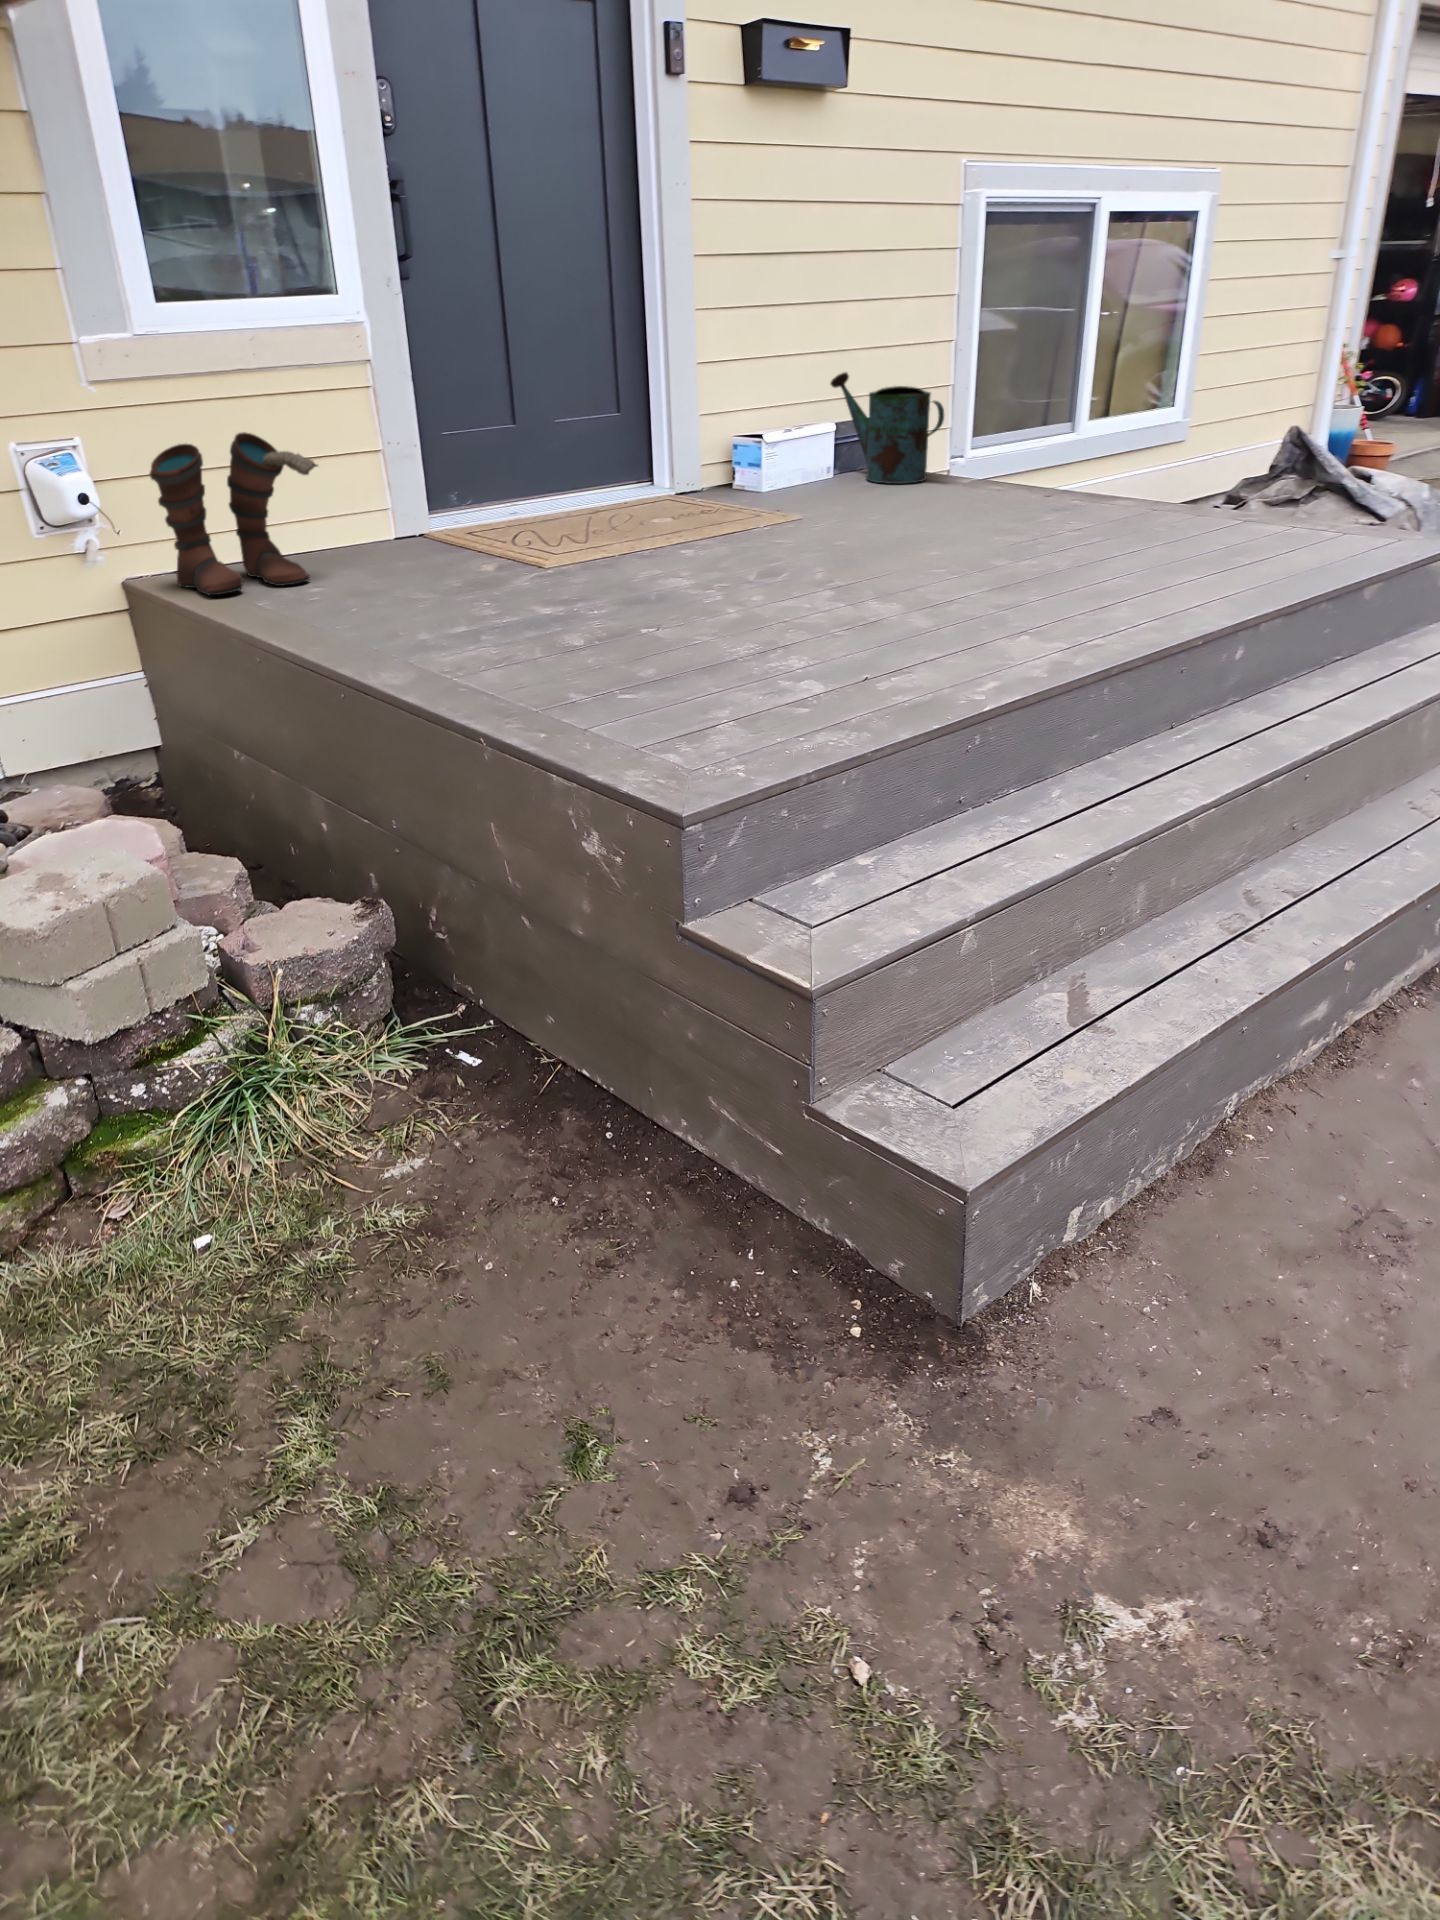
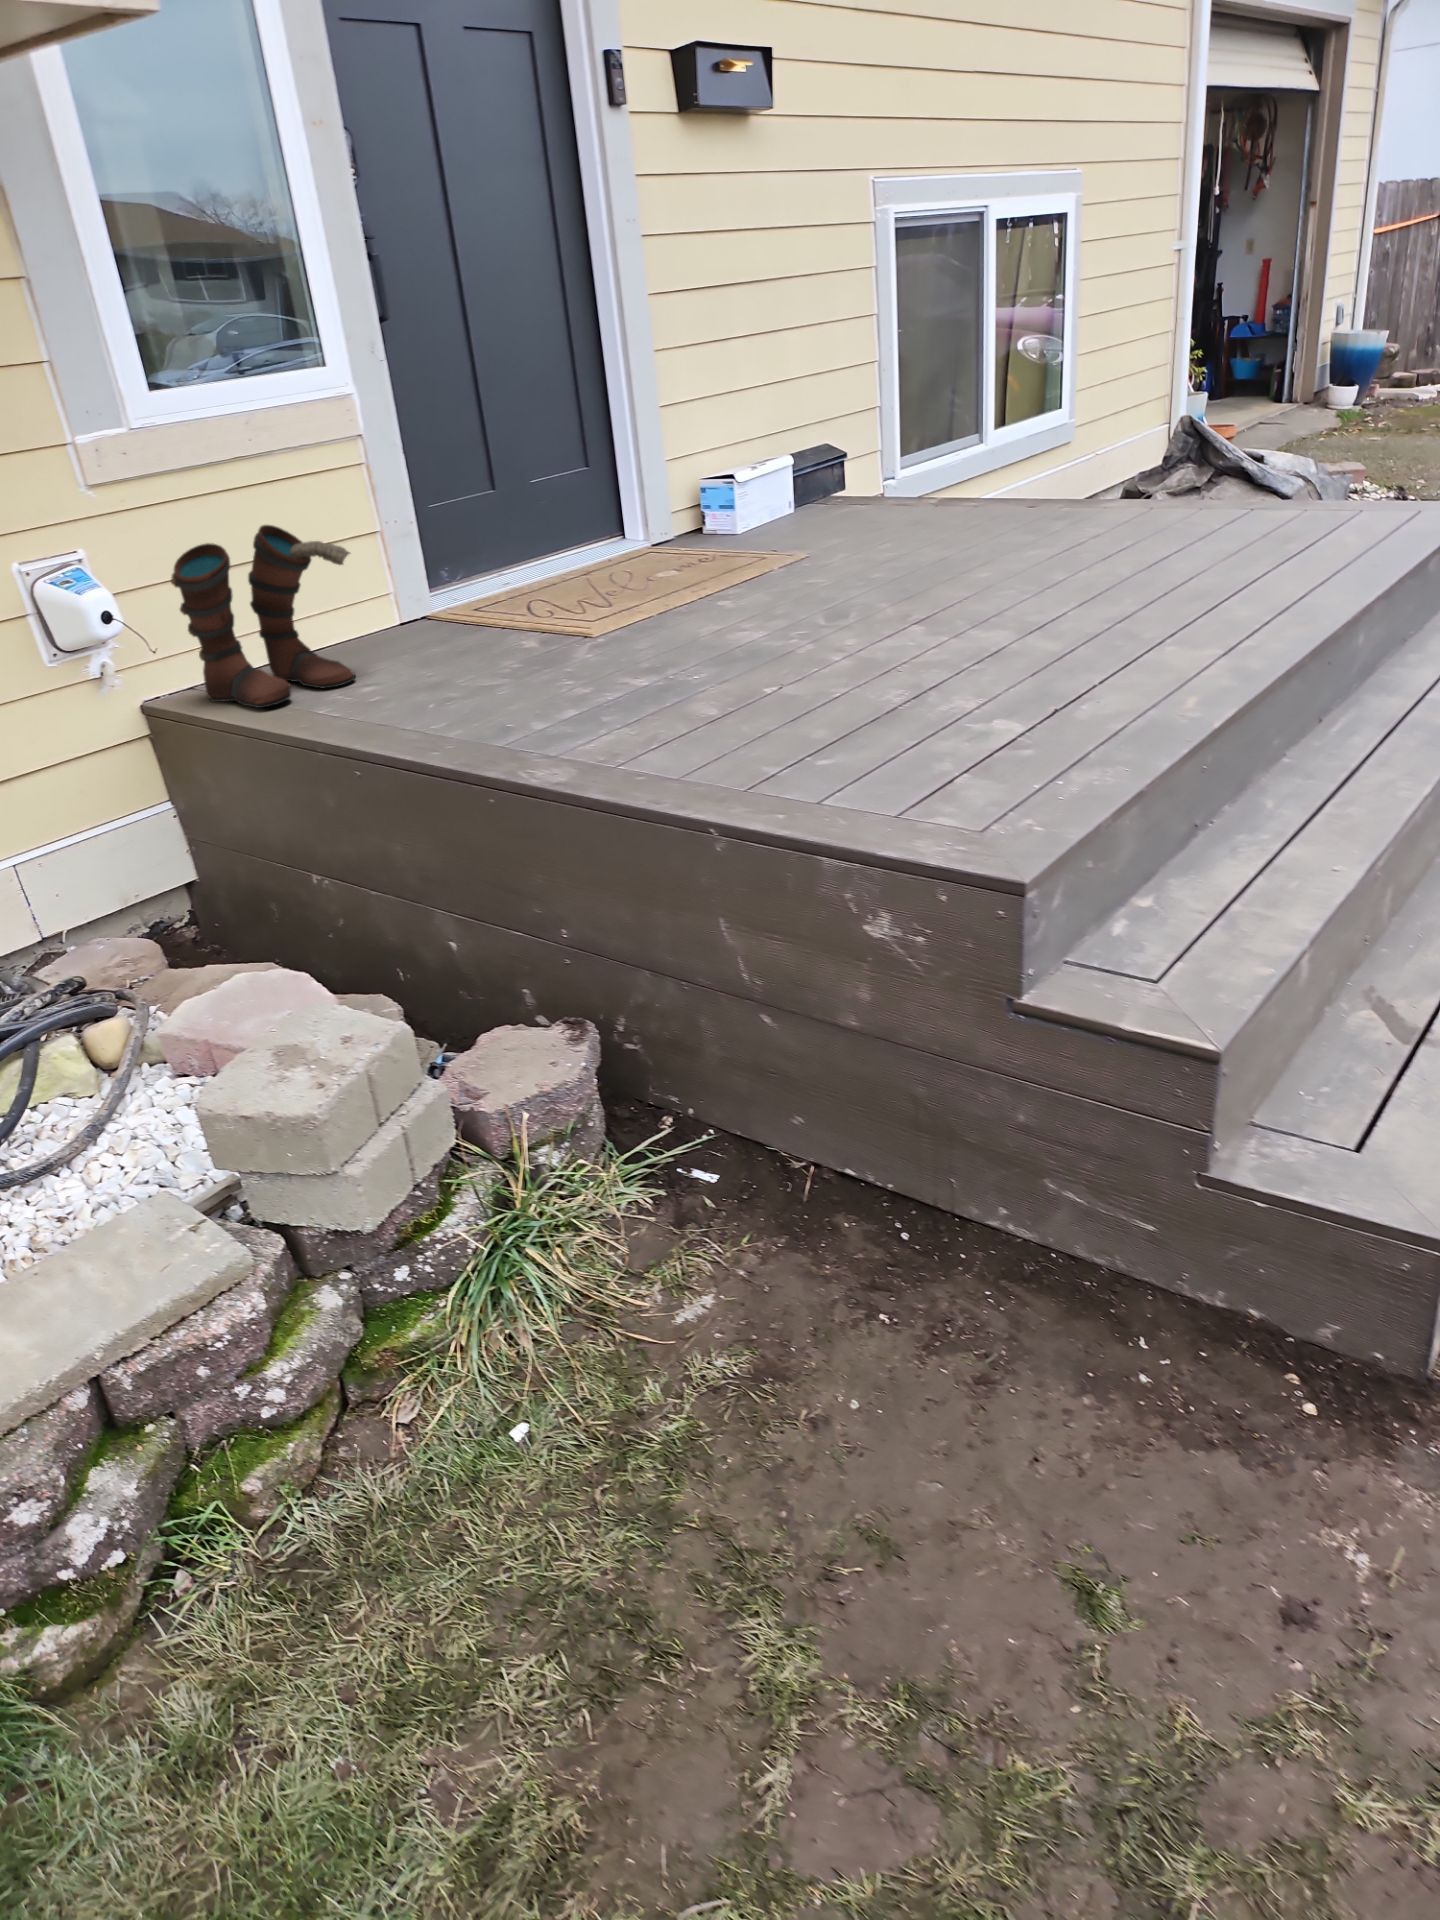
watering can: present [830,372,944,484] -> none [781,401,913,511]

